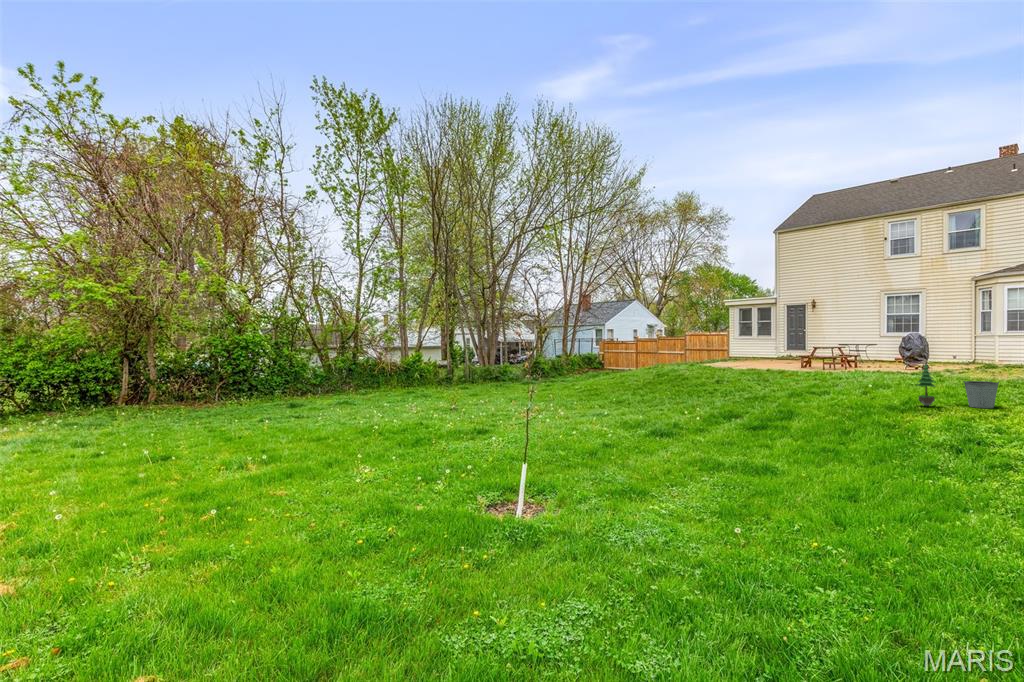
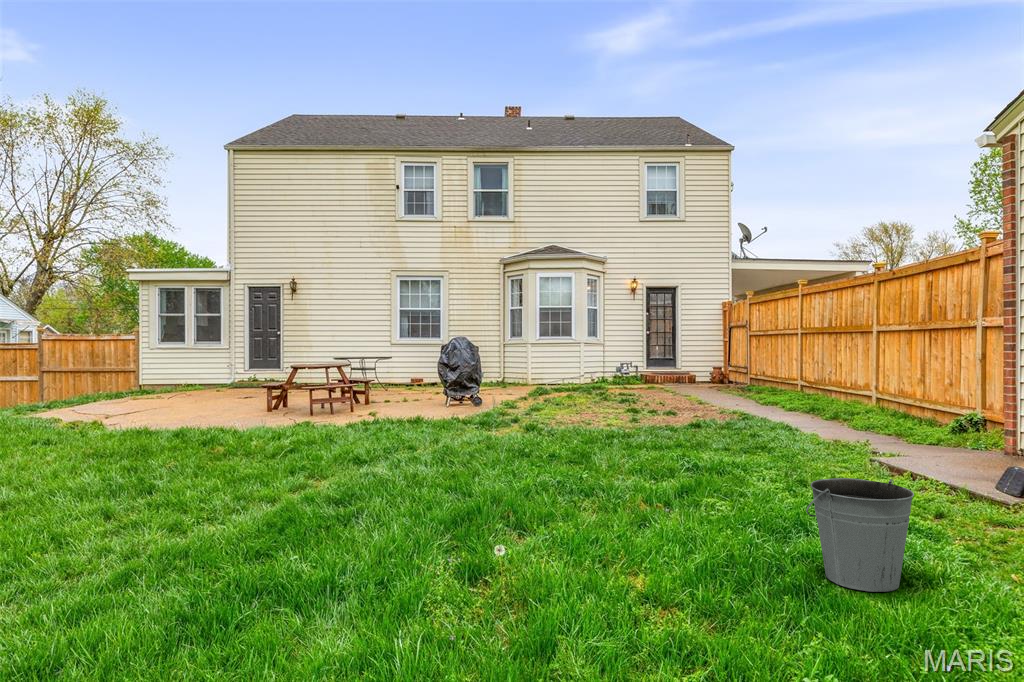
potted tree: present [917,365,935,406] -> none [726,433,799,626]

